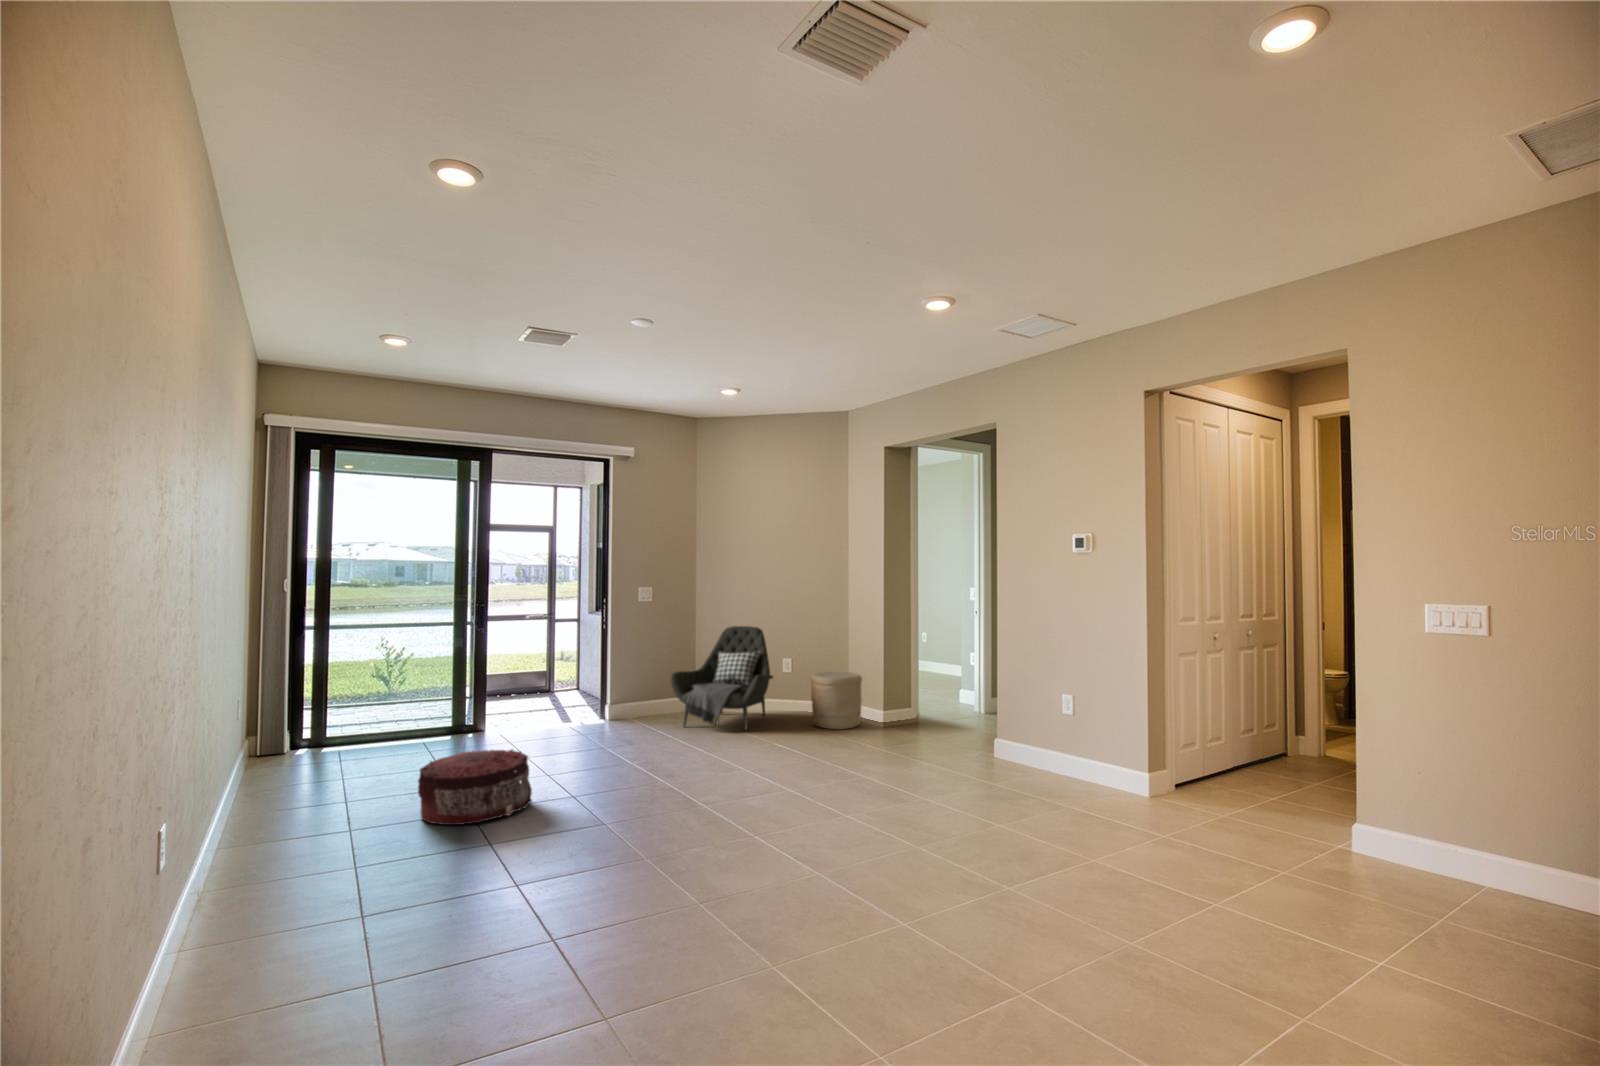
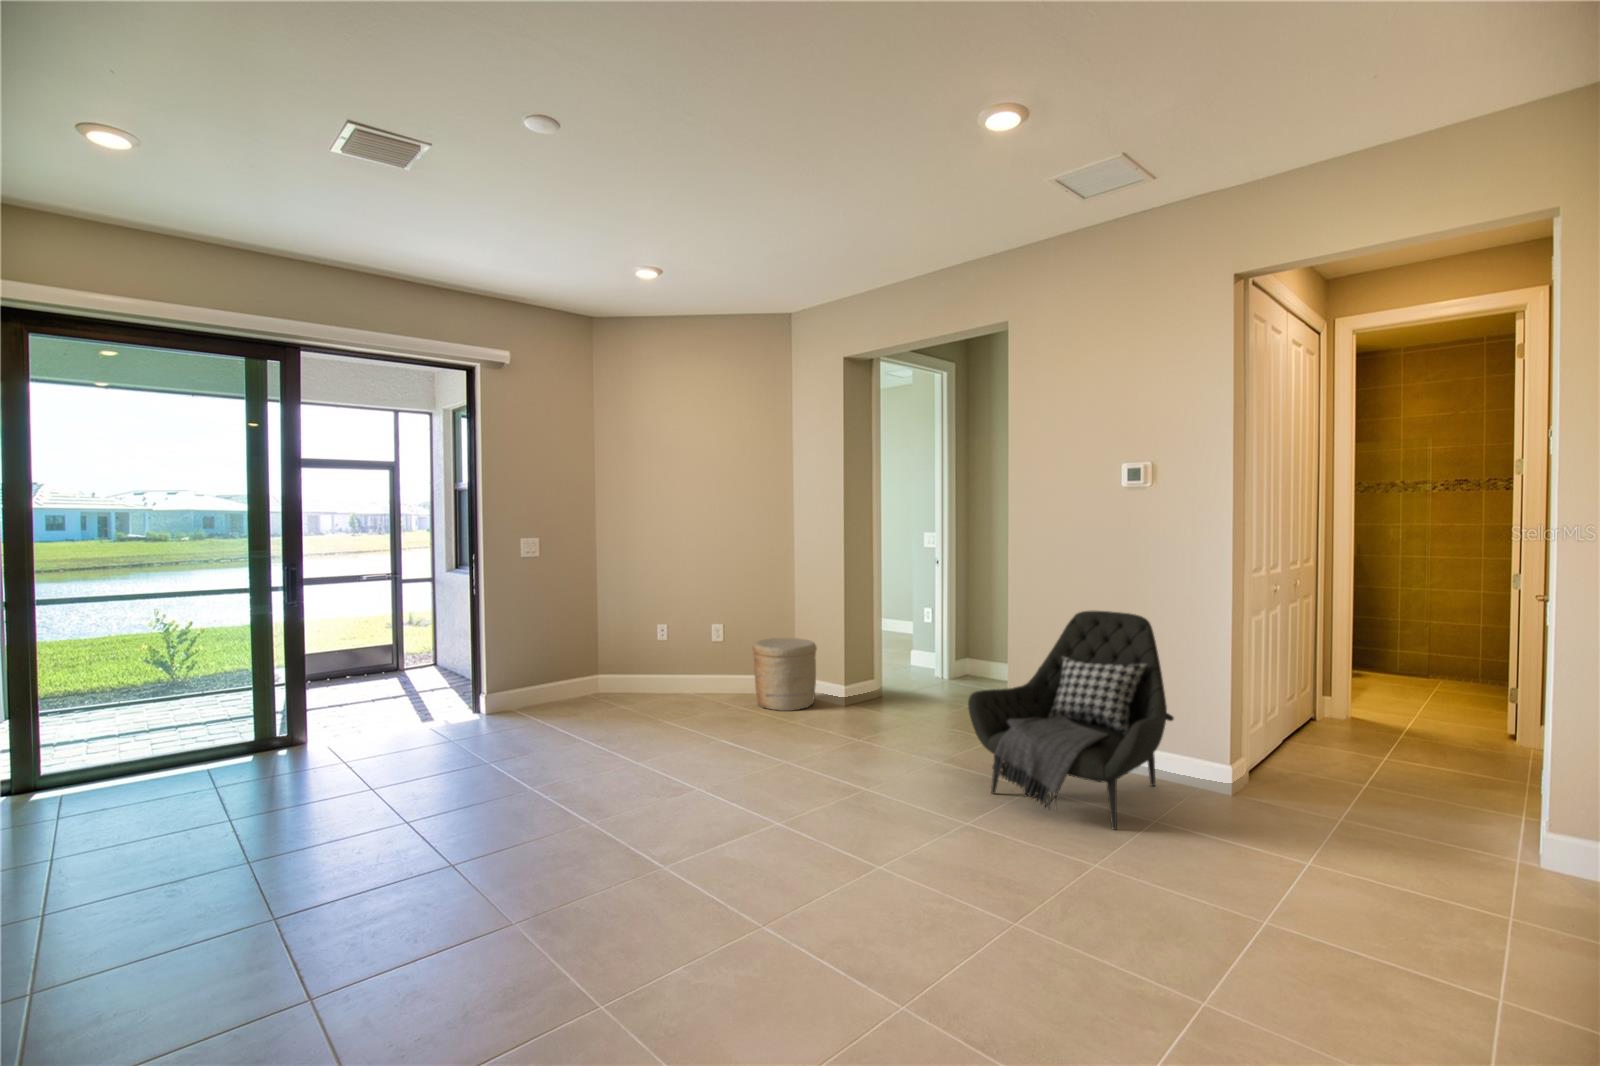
armchair: present [671,626,773,731] -> present [968,610,1174,830]
pouf: present [418,750,532,825] -> none [176,796,388,950]

